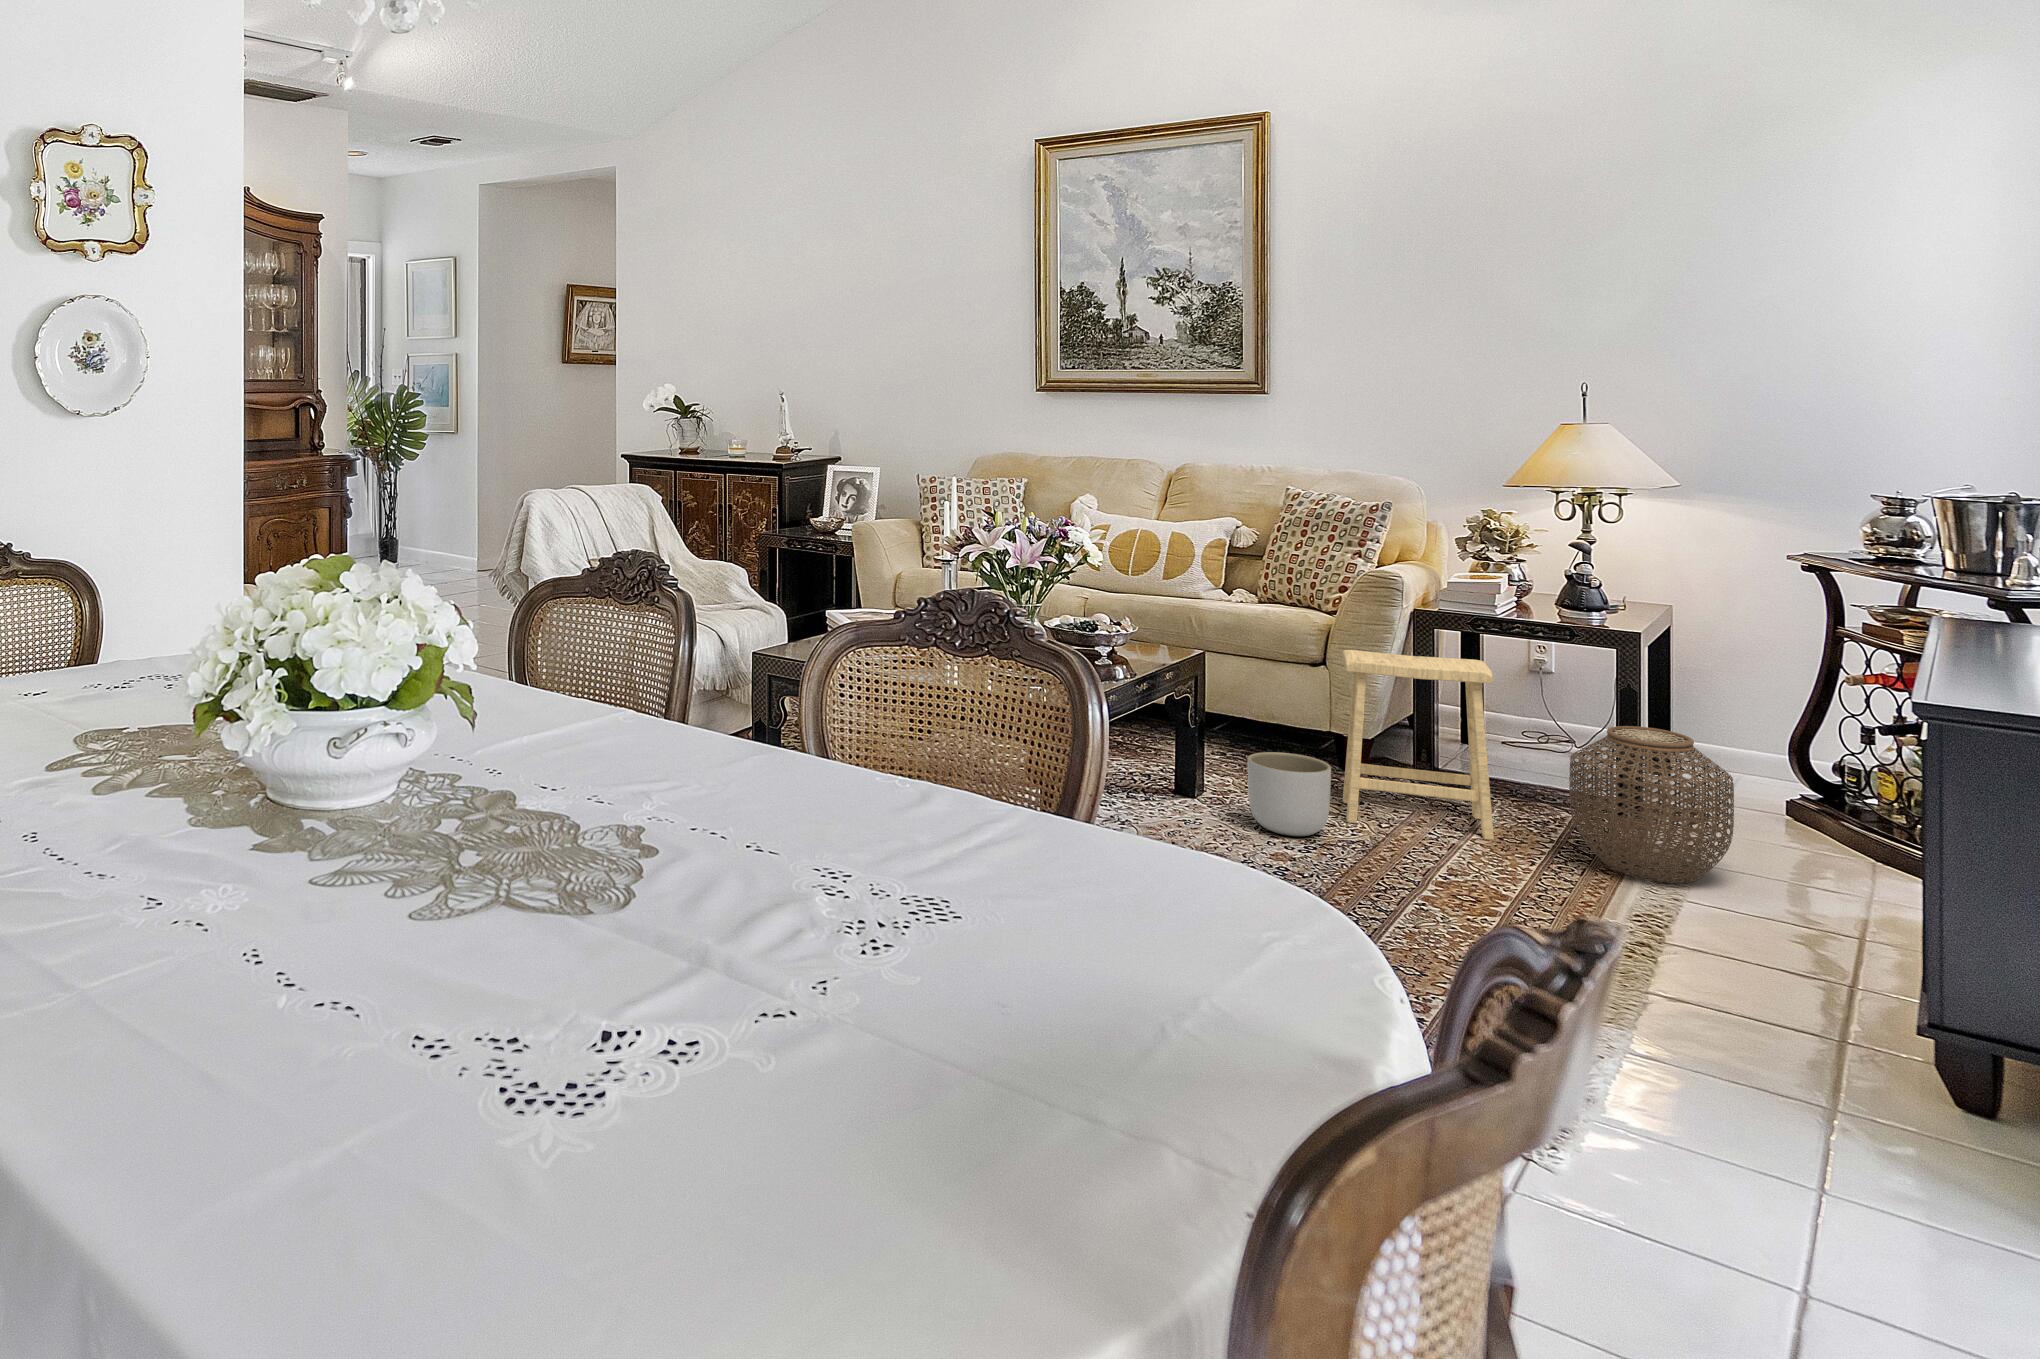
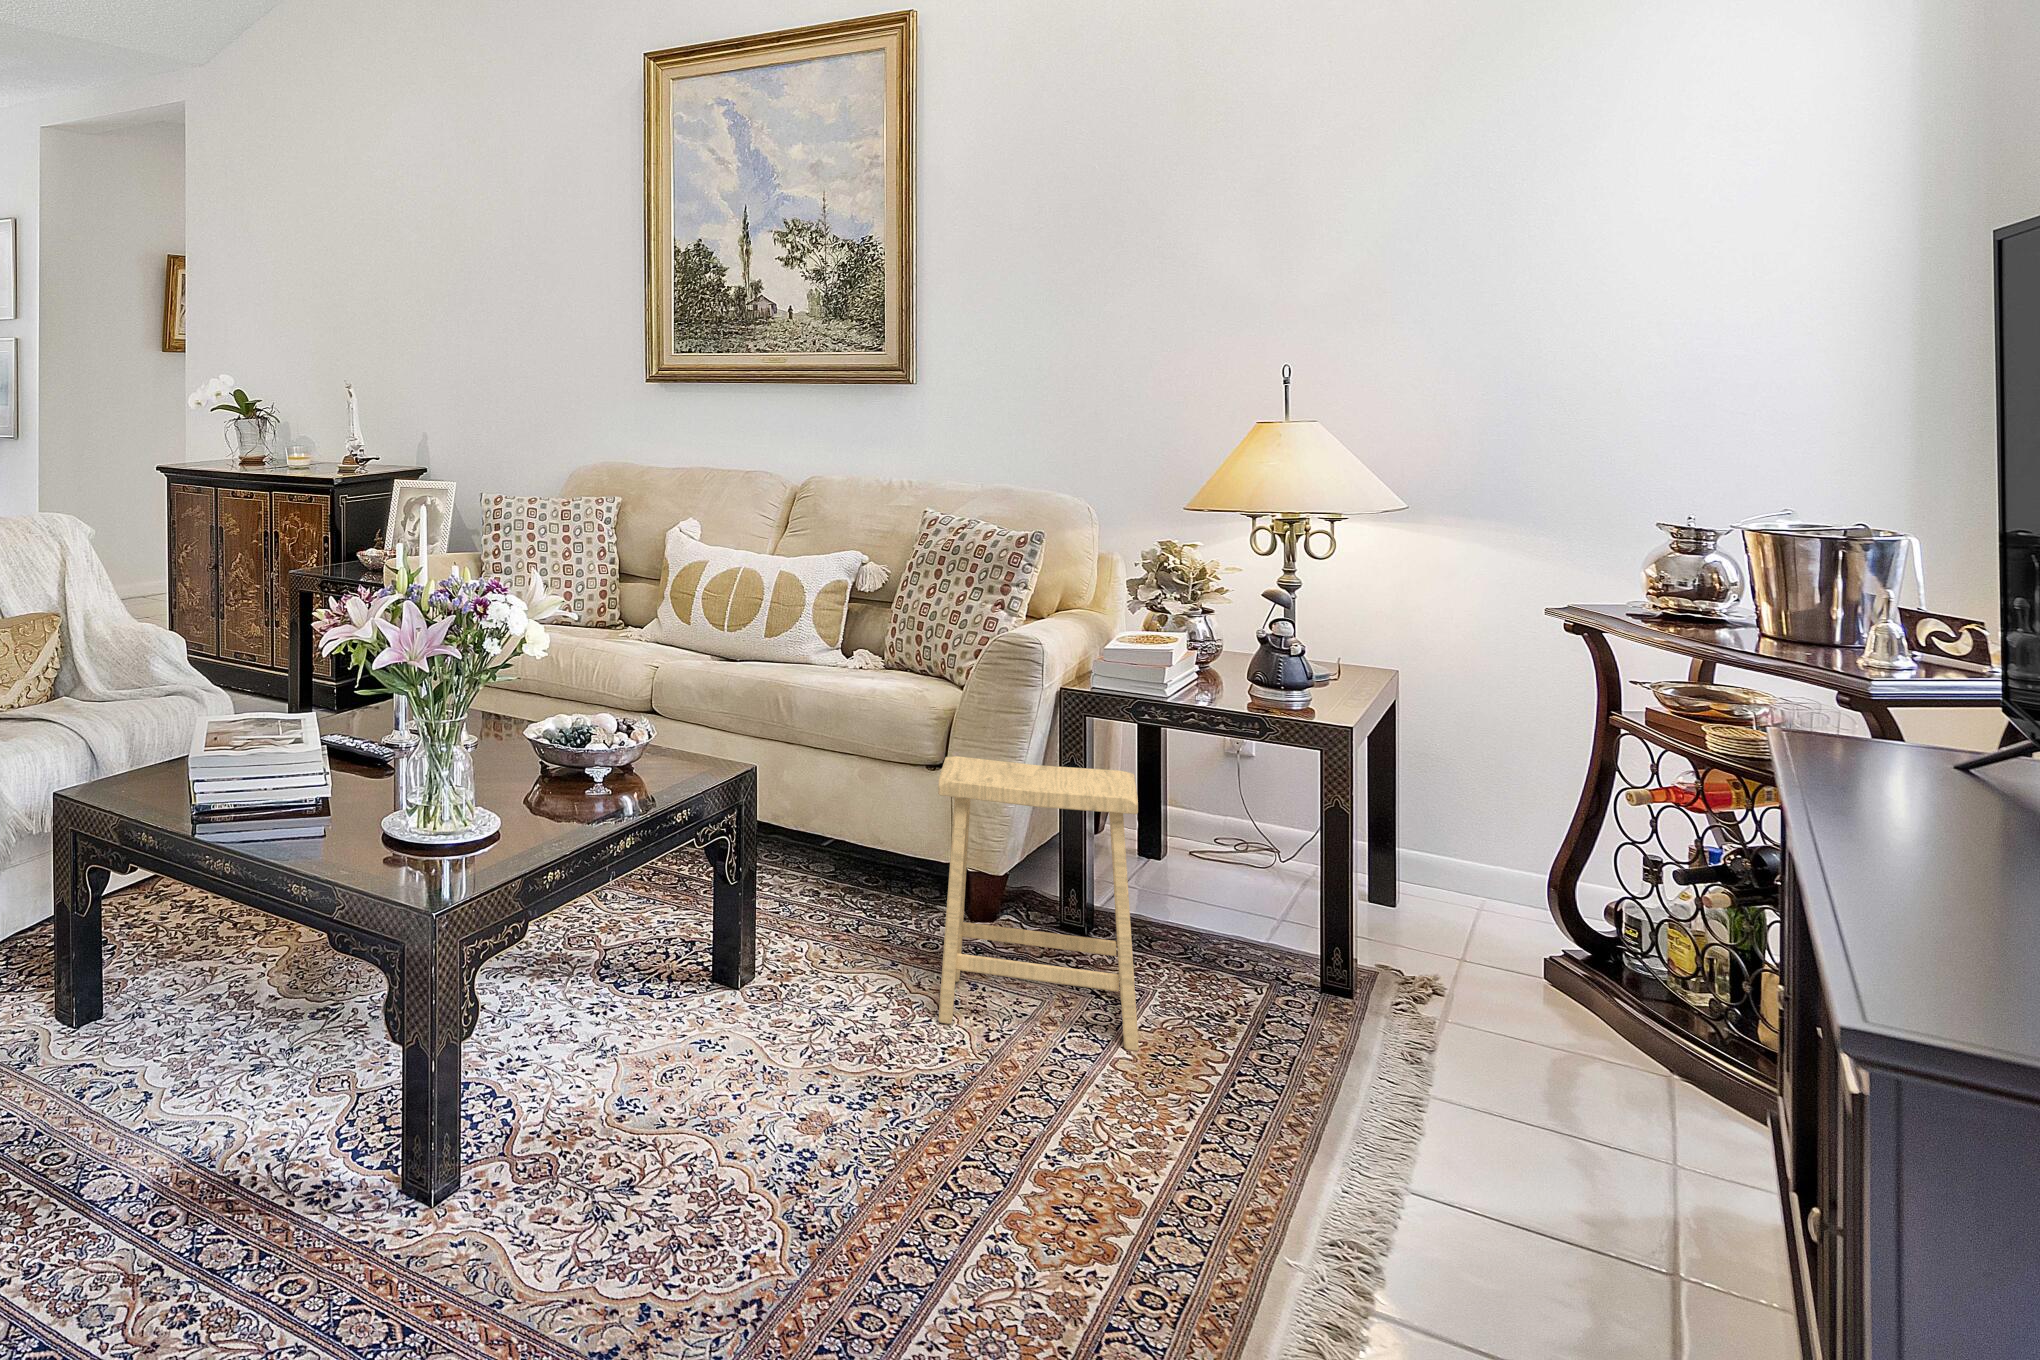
woven basket: present [1569,726,1734,883] -> none [1238,884,1468,1139]
planter: present [1248,752,1331,836] -> none [790,920,905,1059]

